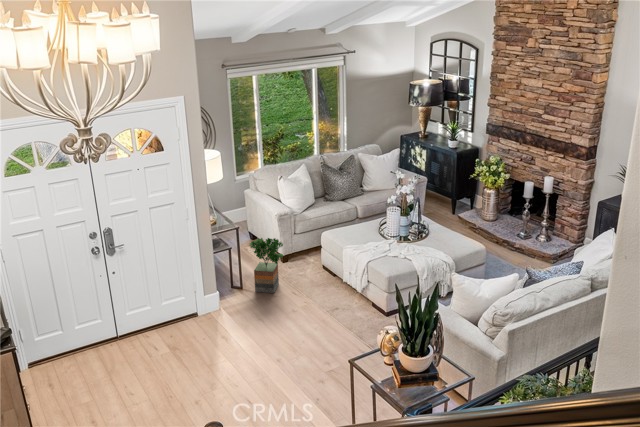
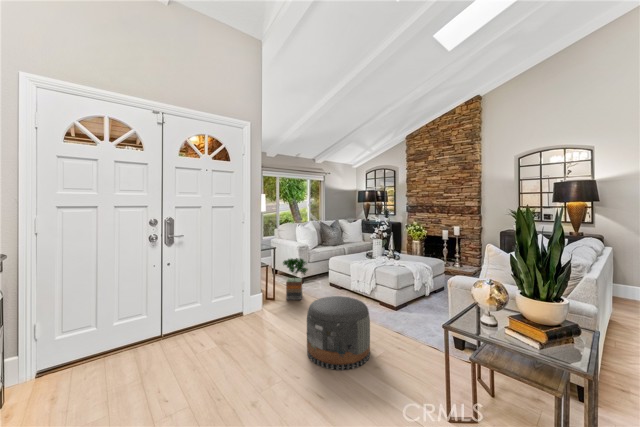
pouf: none [251,313,319,391] -> present [307,296,370,370]

